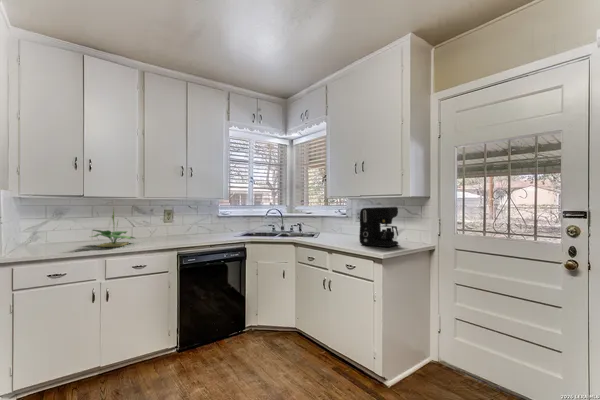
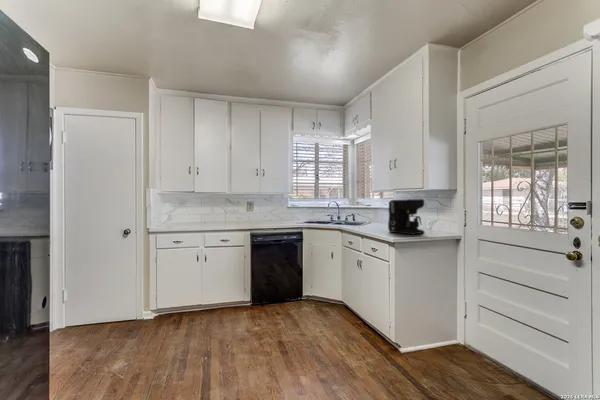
potted plant: present [92,212,134,247] -> none [194,199,224,226]

